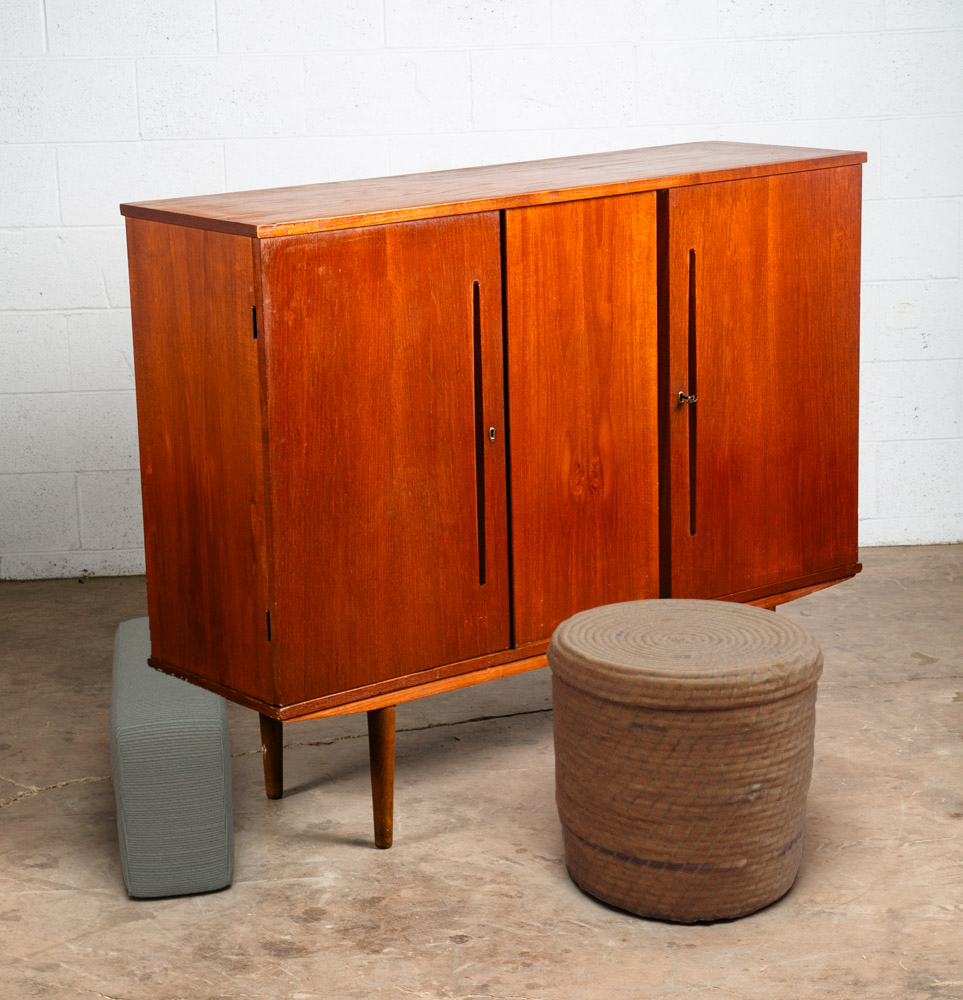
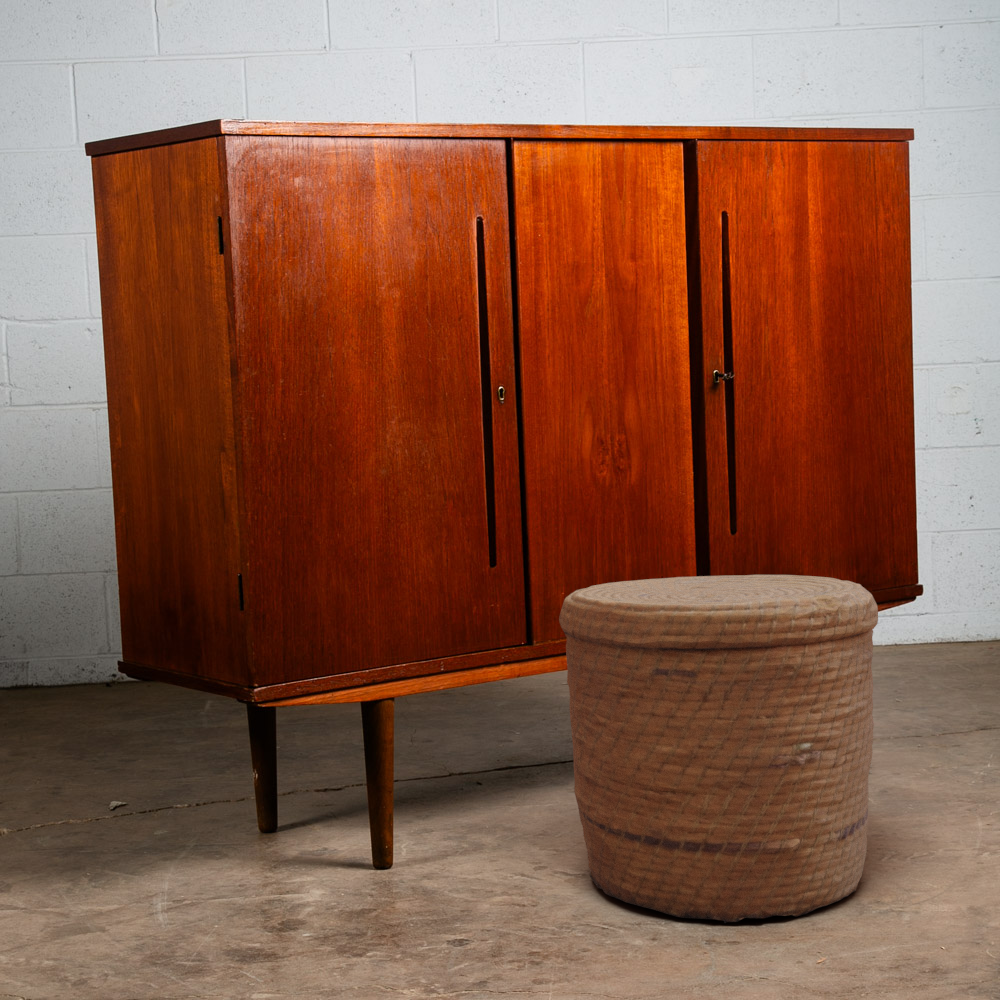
pouf: present [110,617,234,897] -> none [65,638,212,912]

